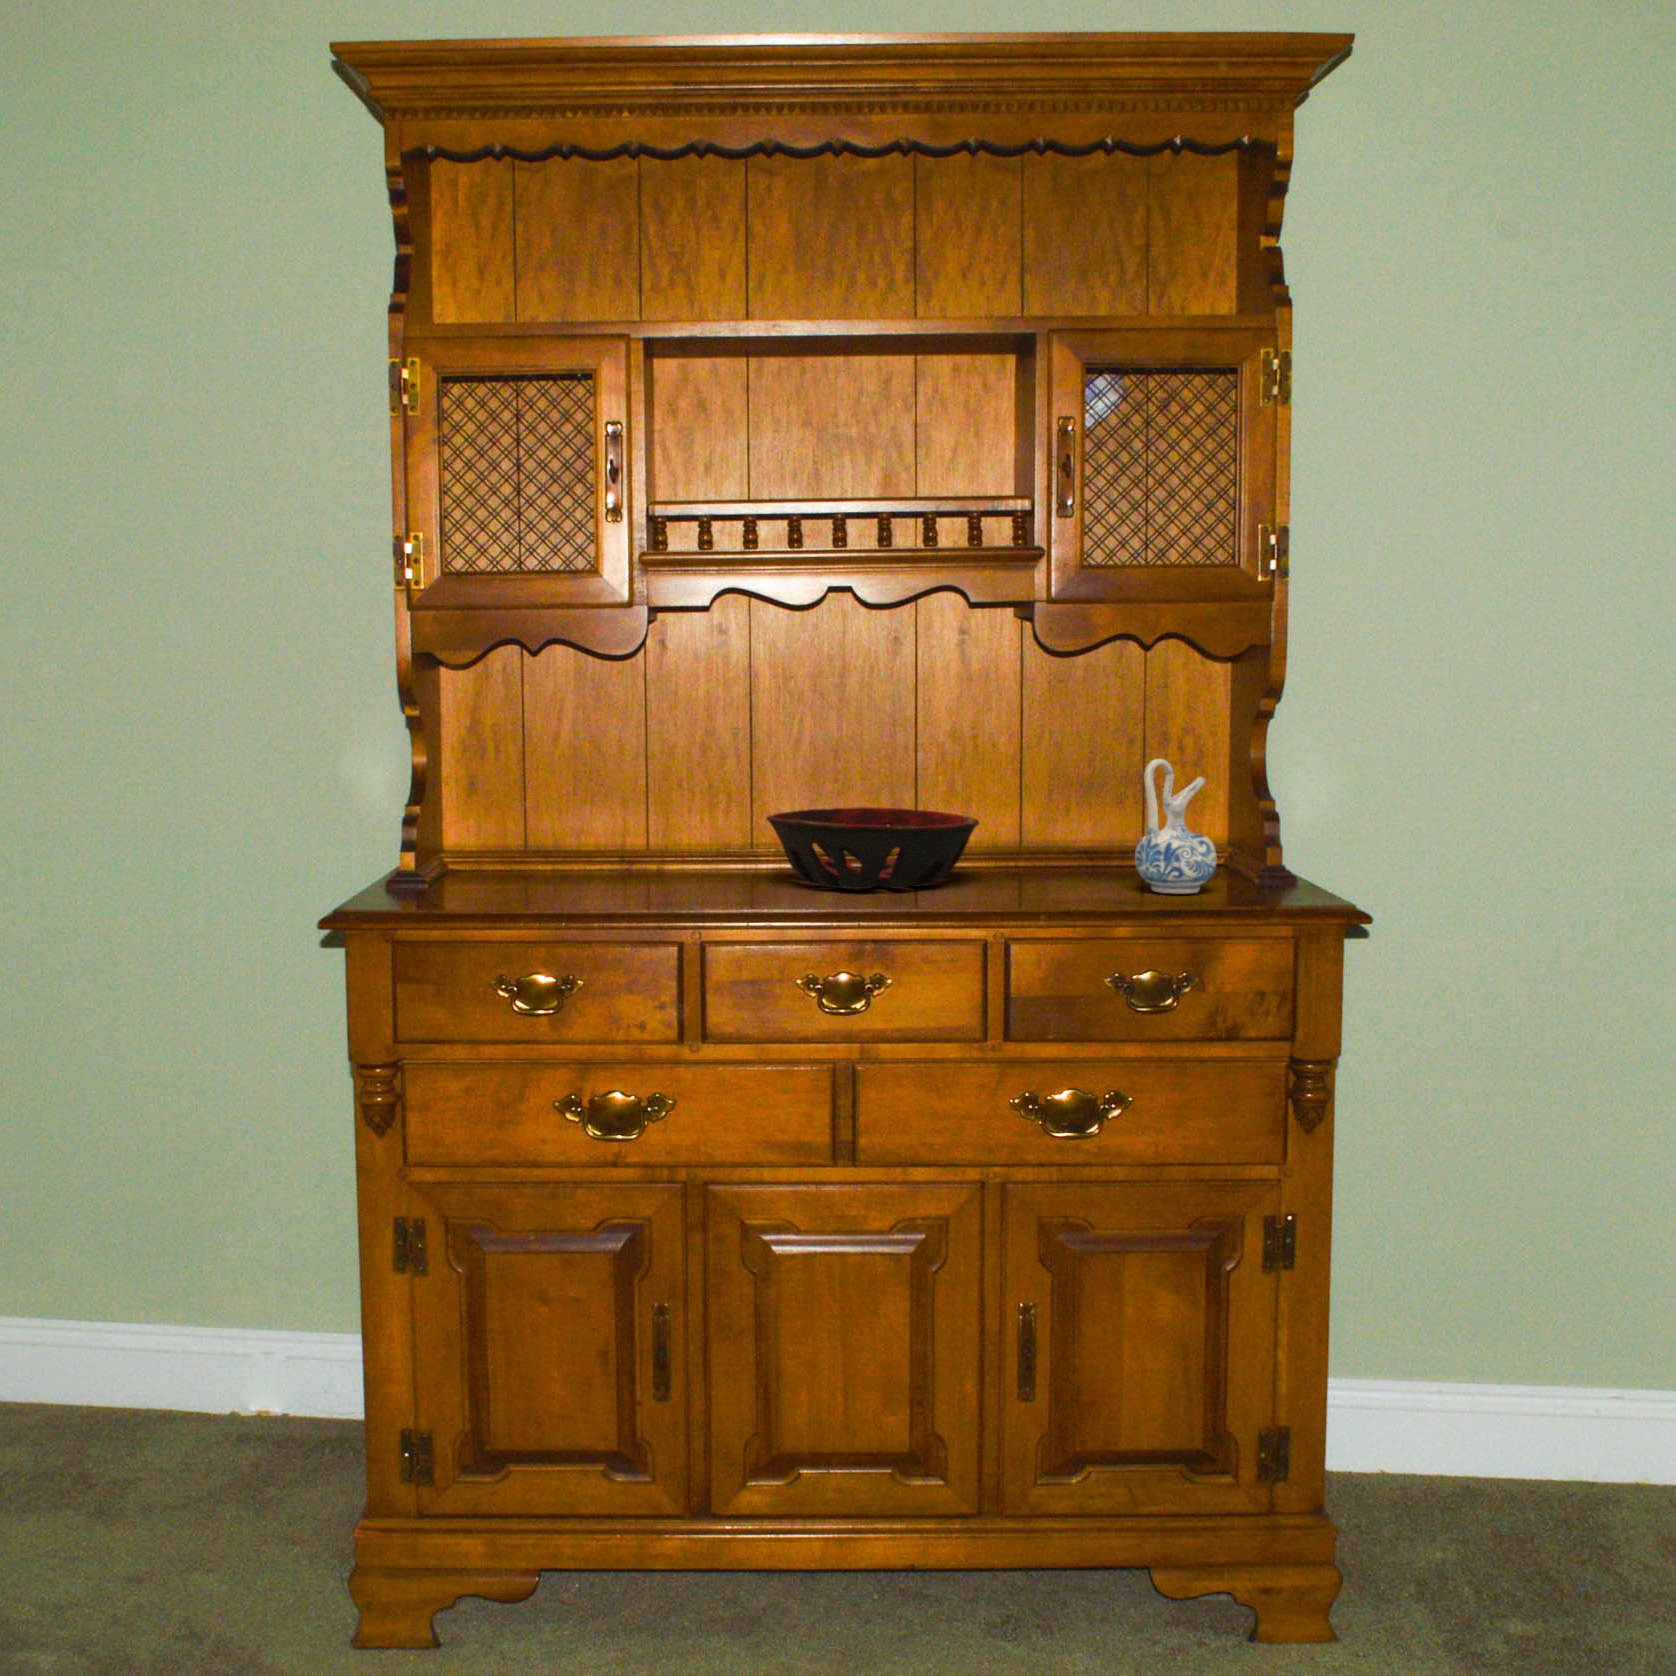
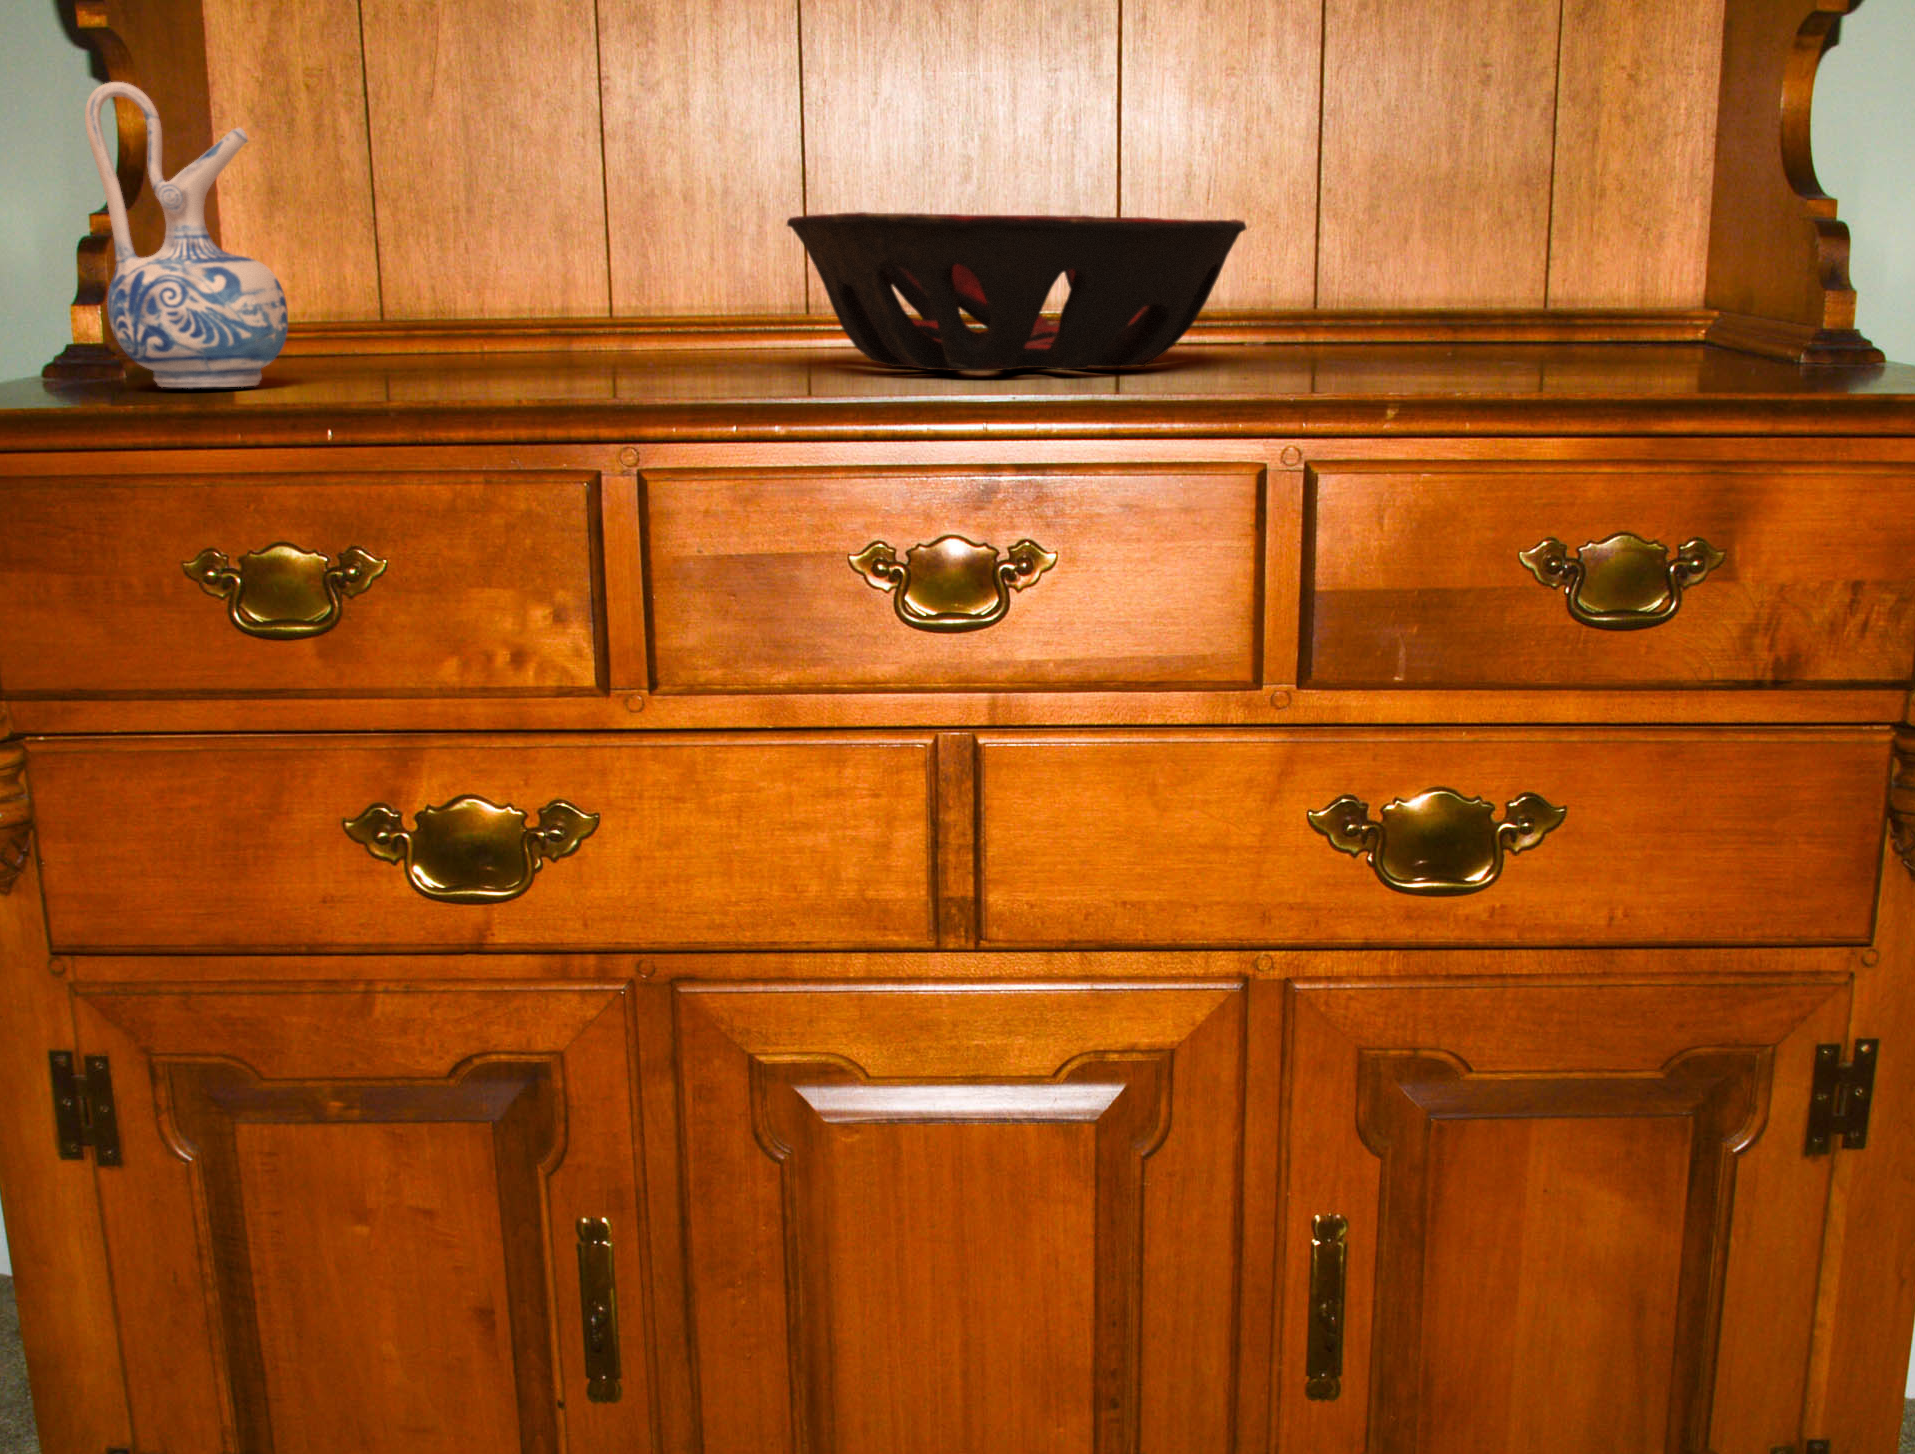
ceramic pitcher: present [1135,759,1217,894] -> present [85,82,288,388]

